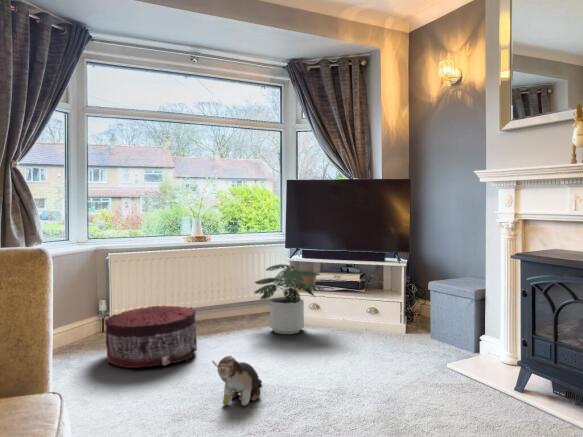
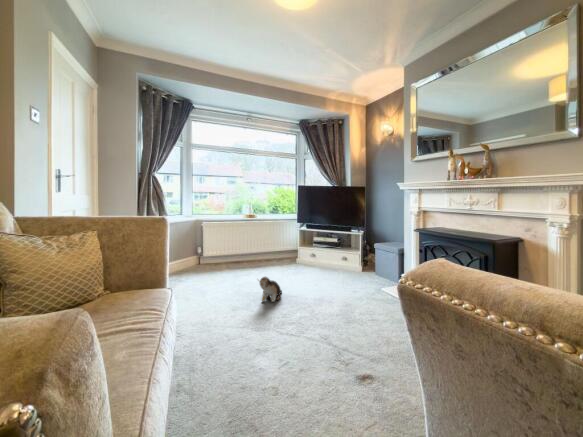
potted plant: present [255,264,324,334] -> none [279,232,318,269]
pouf: present [105,305,197,368] -> none [201,251,249,283]

